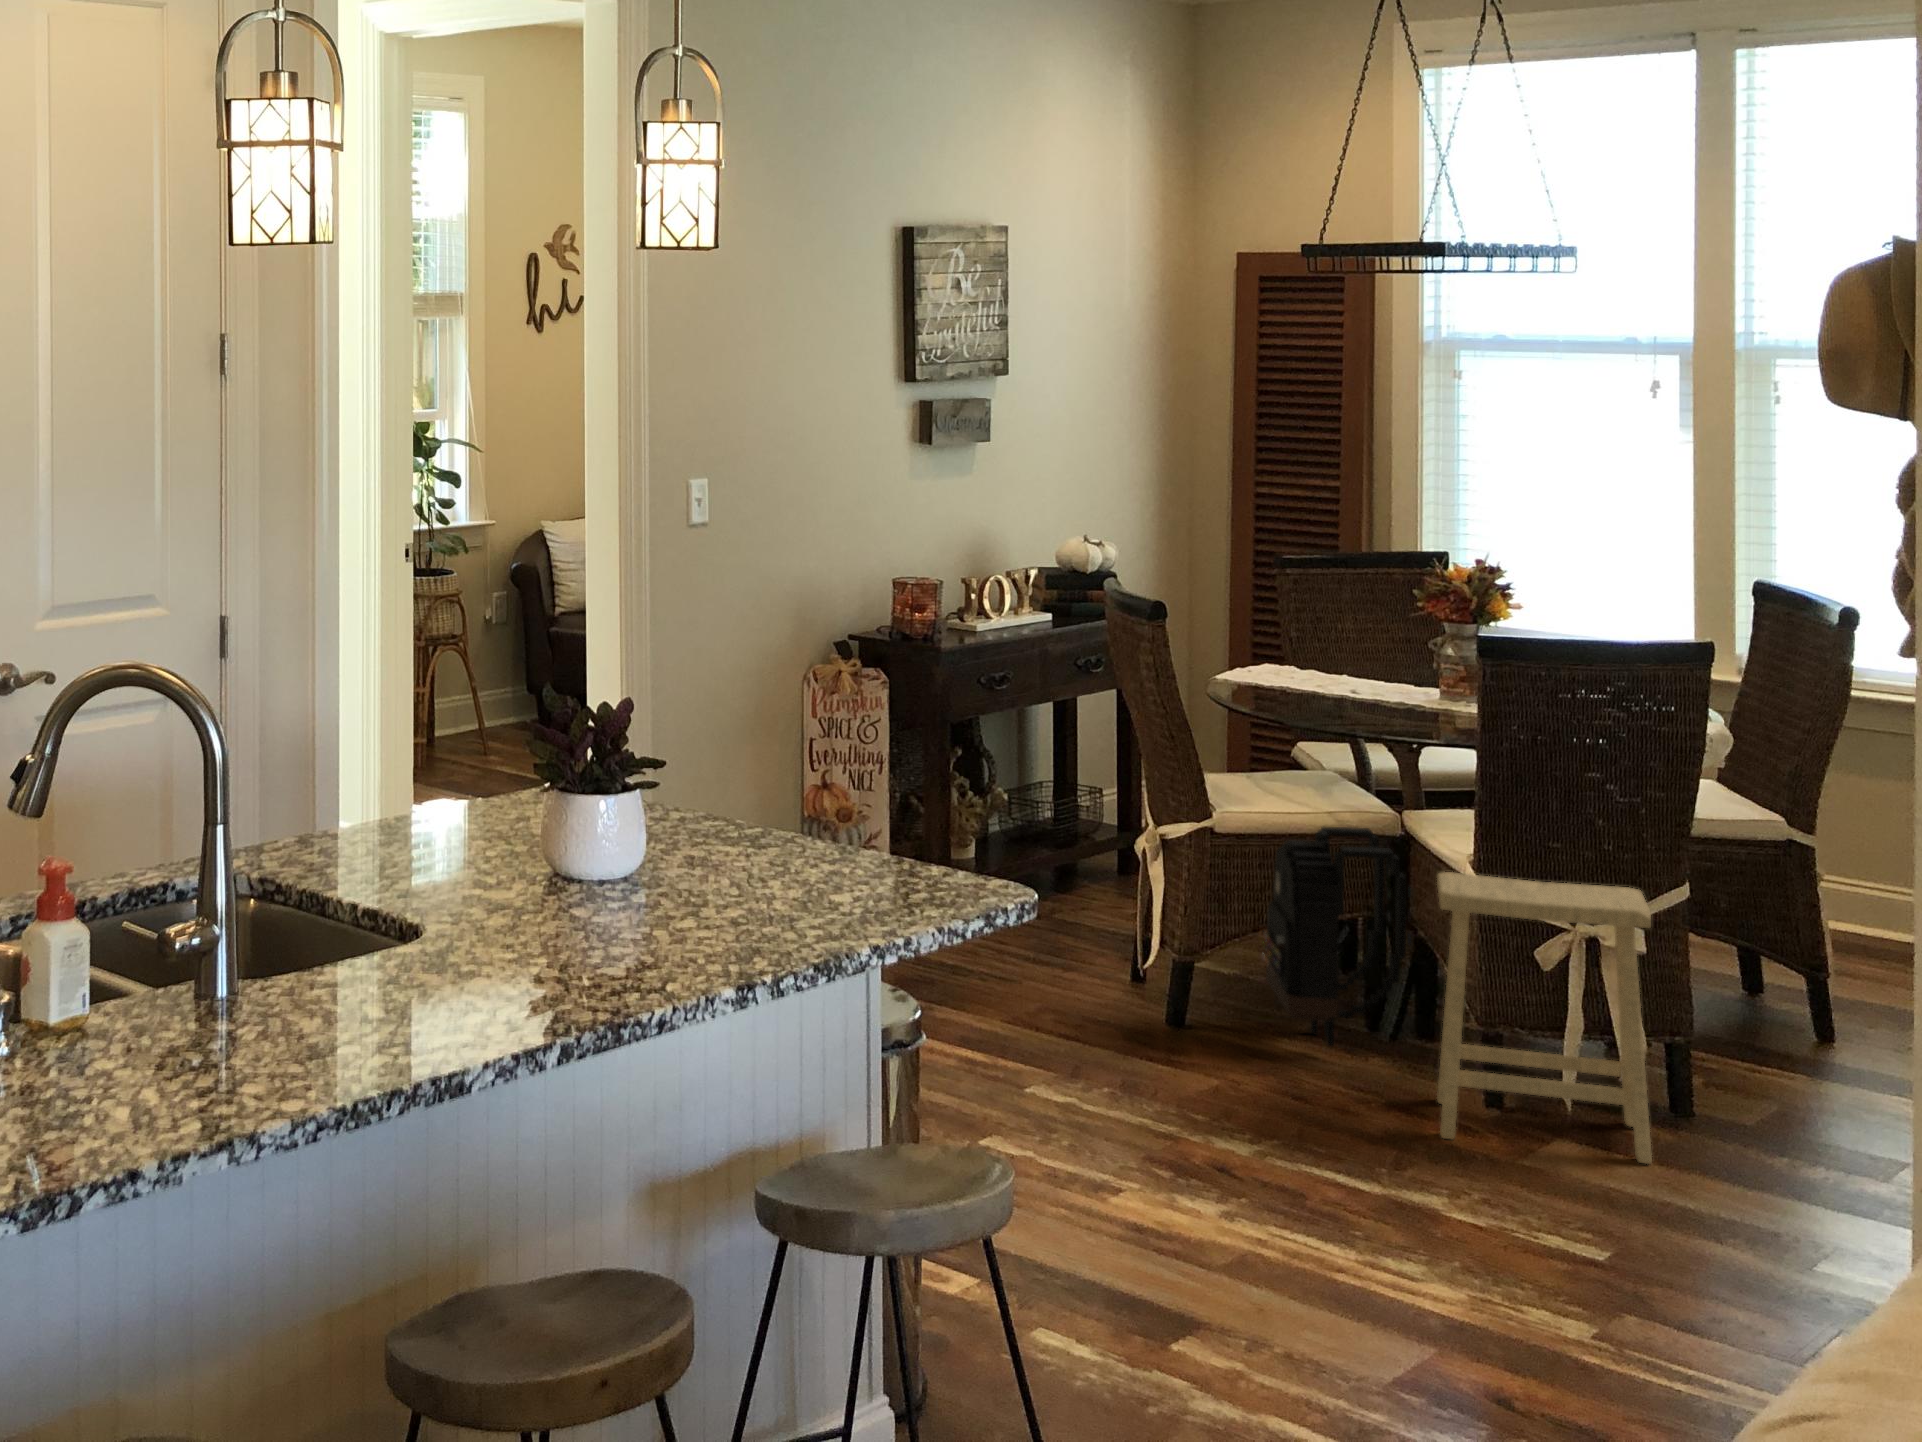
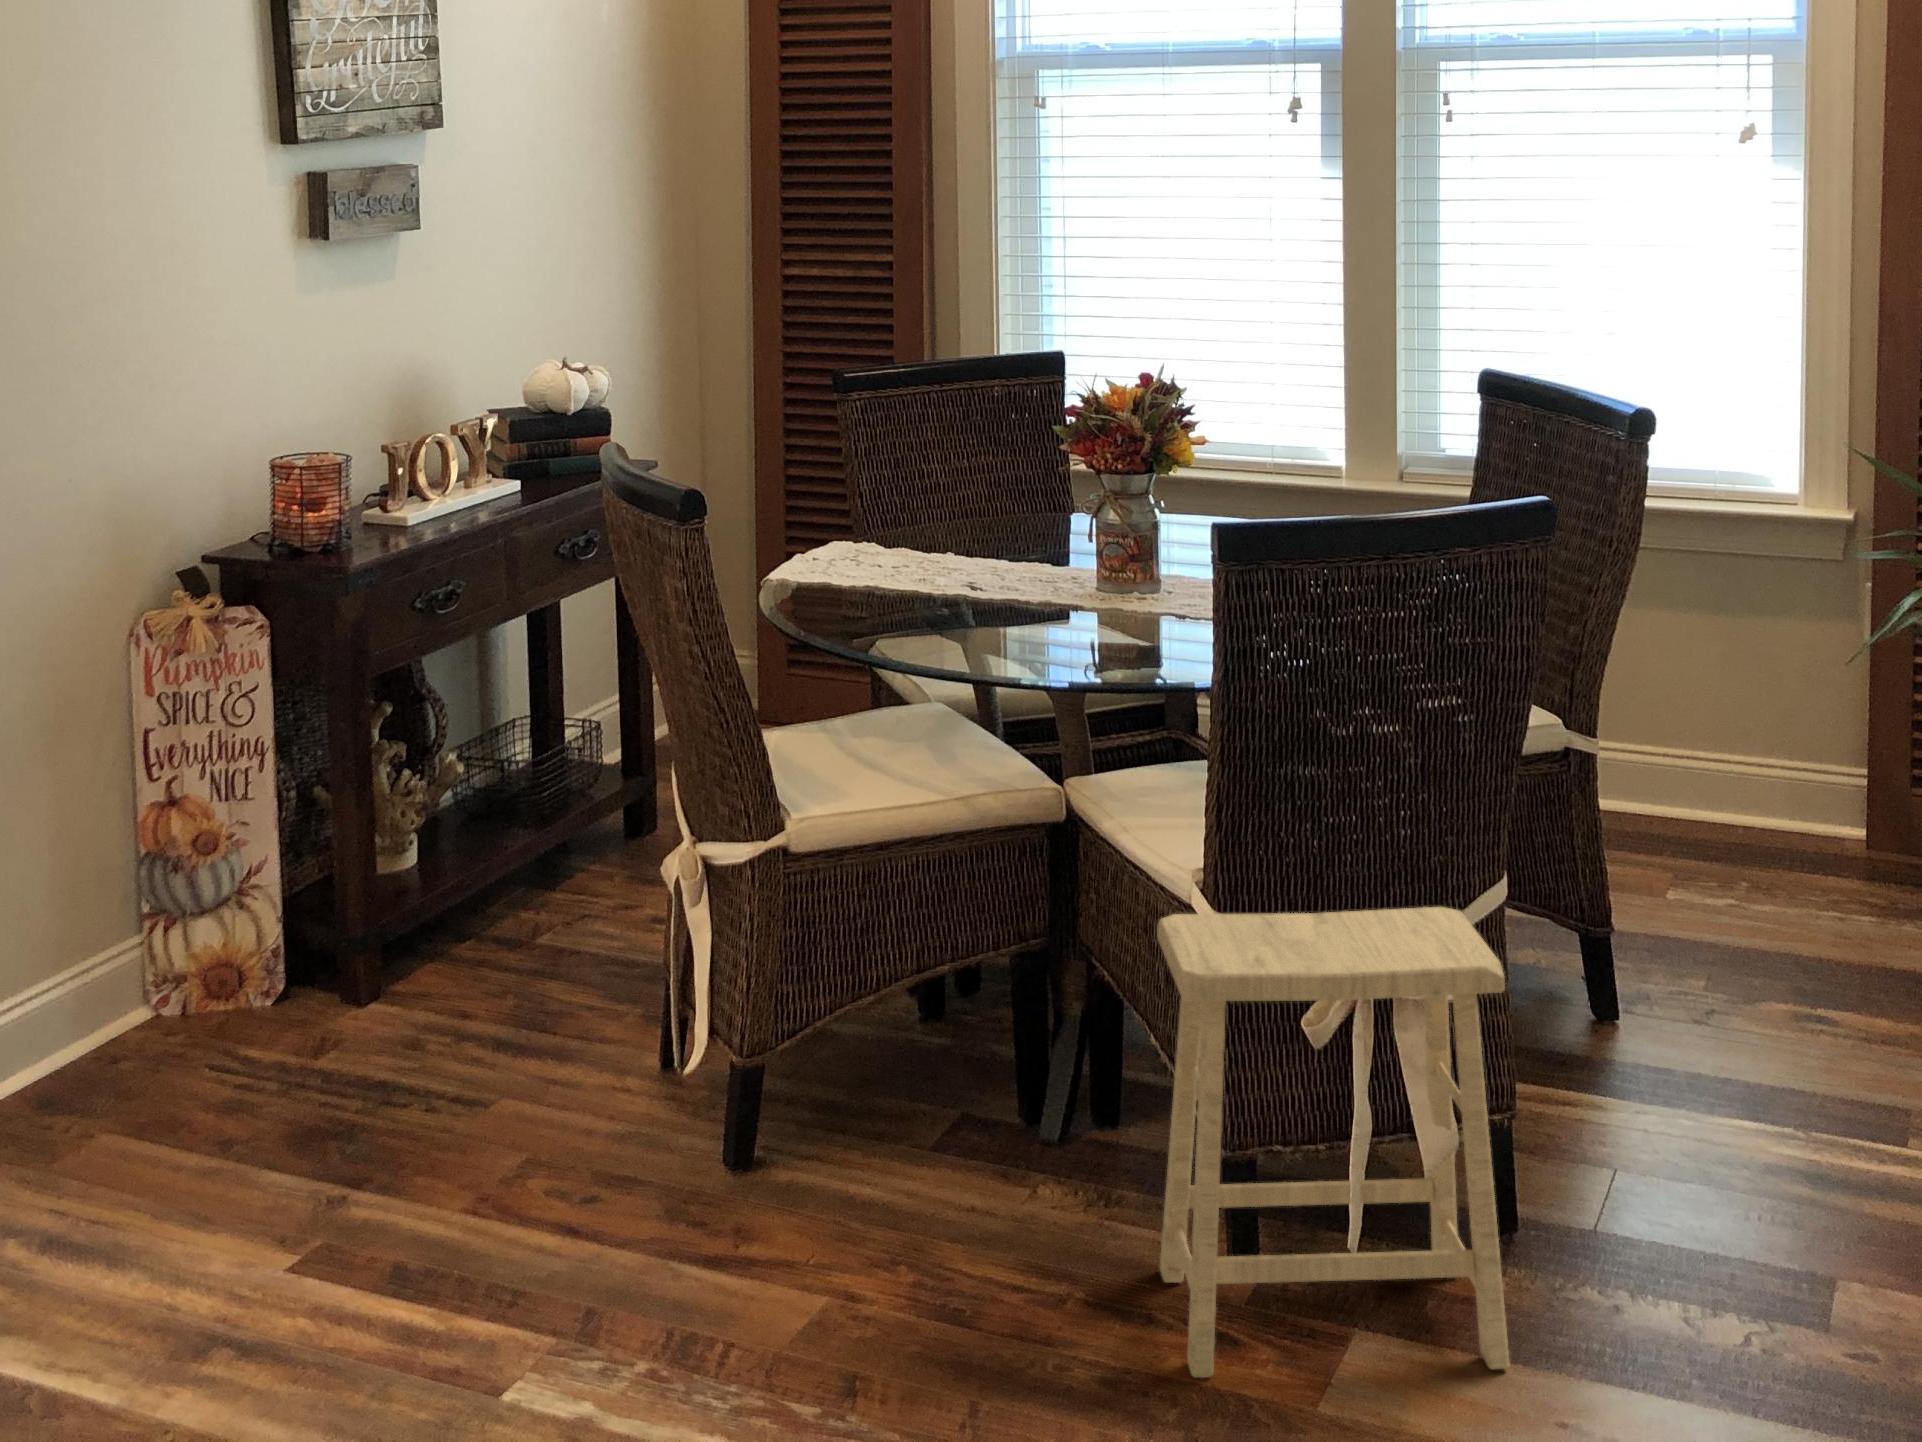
backpack: present [1263,826,1411,1047] -> none [867,815,1098,1184]

